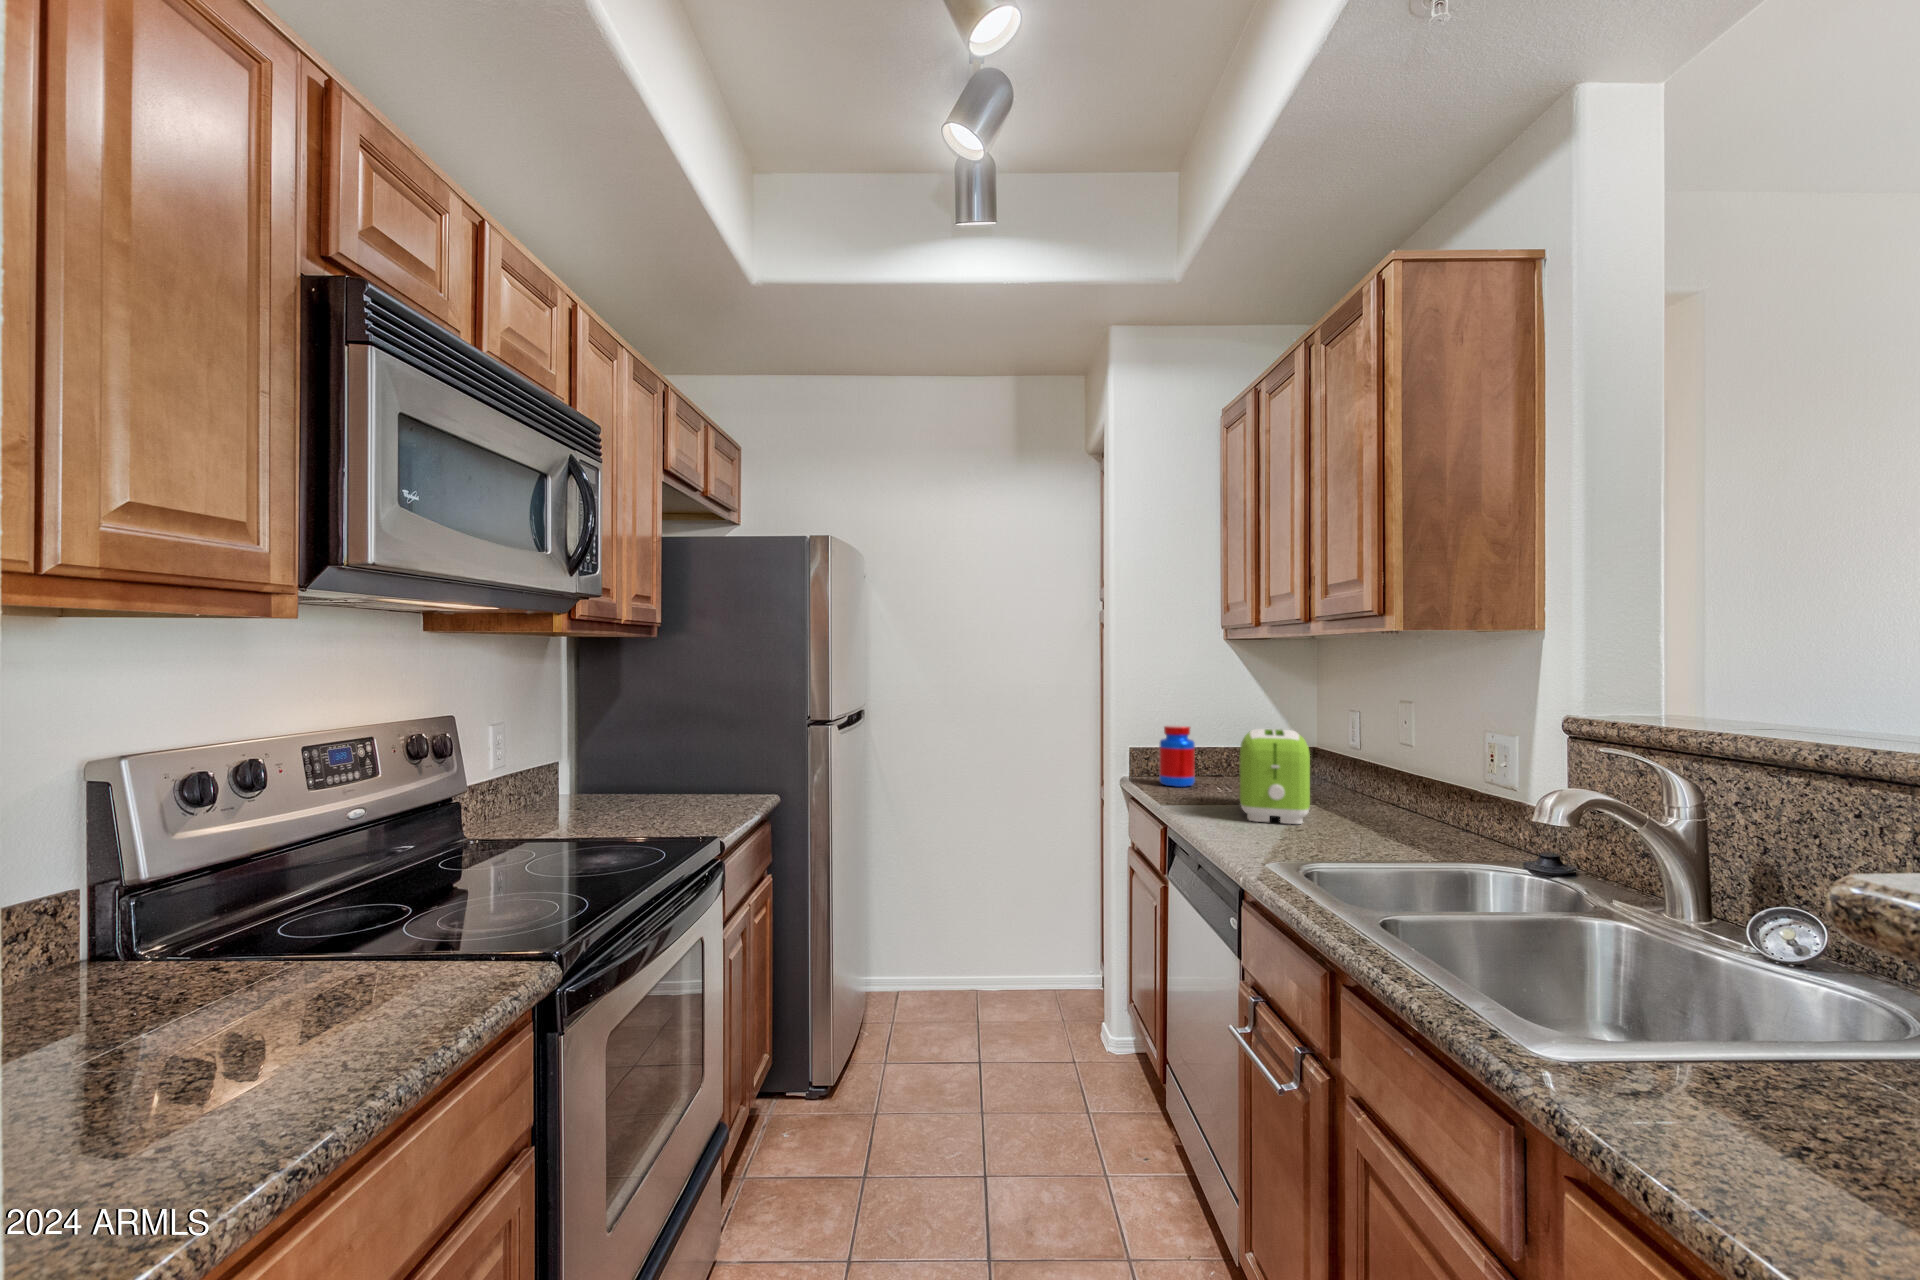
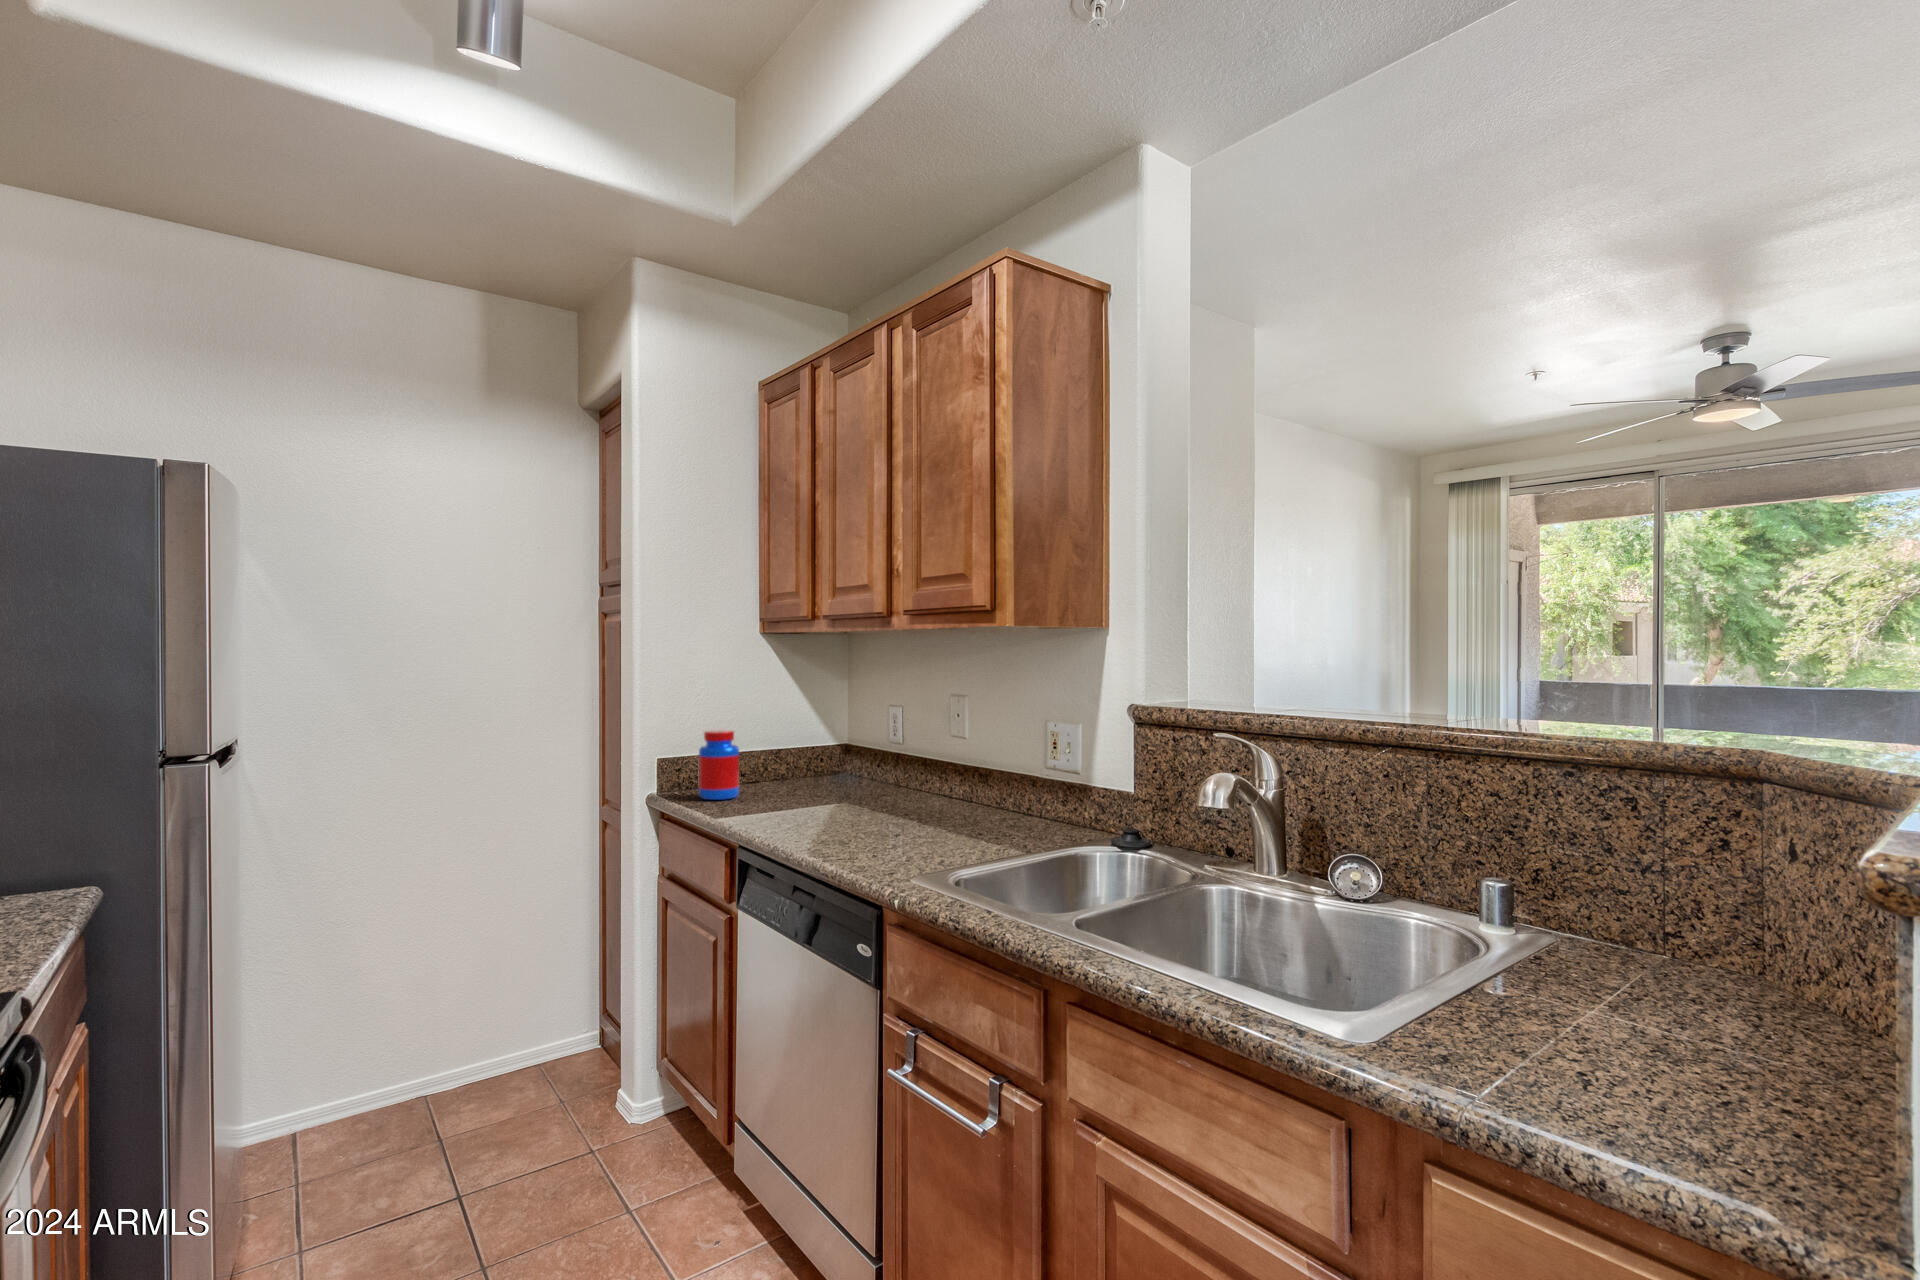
toaster: present [1239,729,1310,824] -> none [811,729,897,832]

